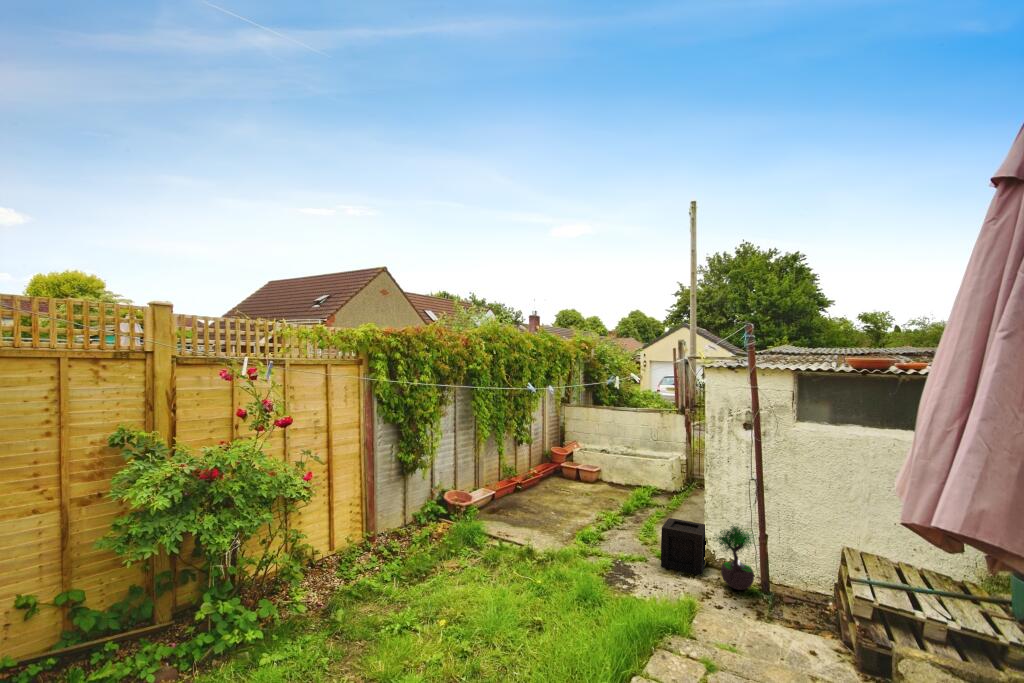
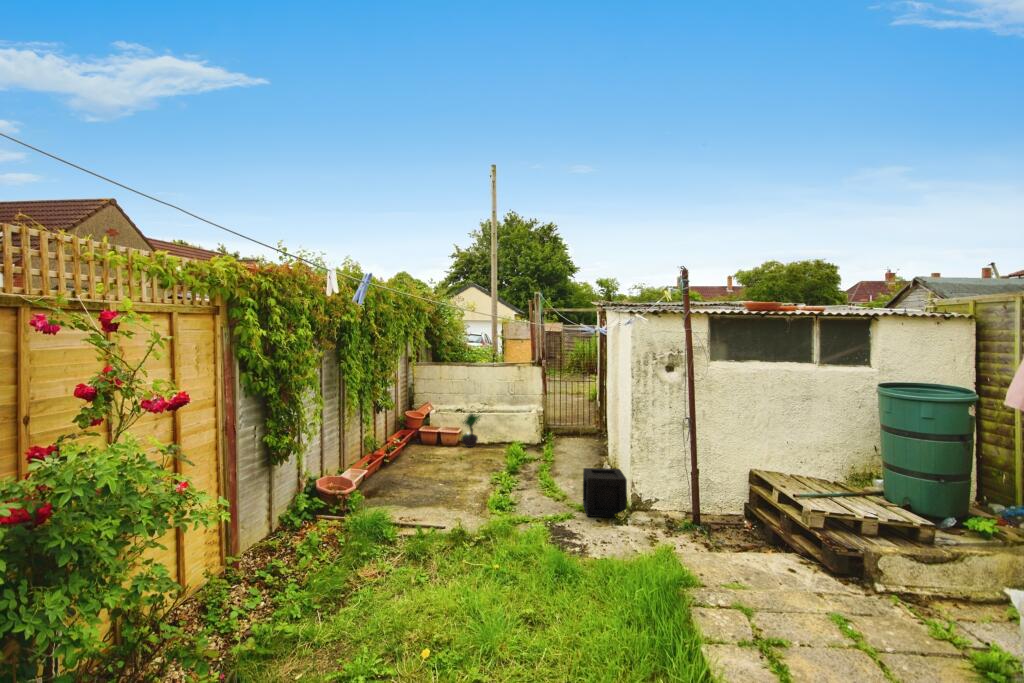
potted tree: present [716,525,754,590] -> present [461,412,480,447]

